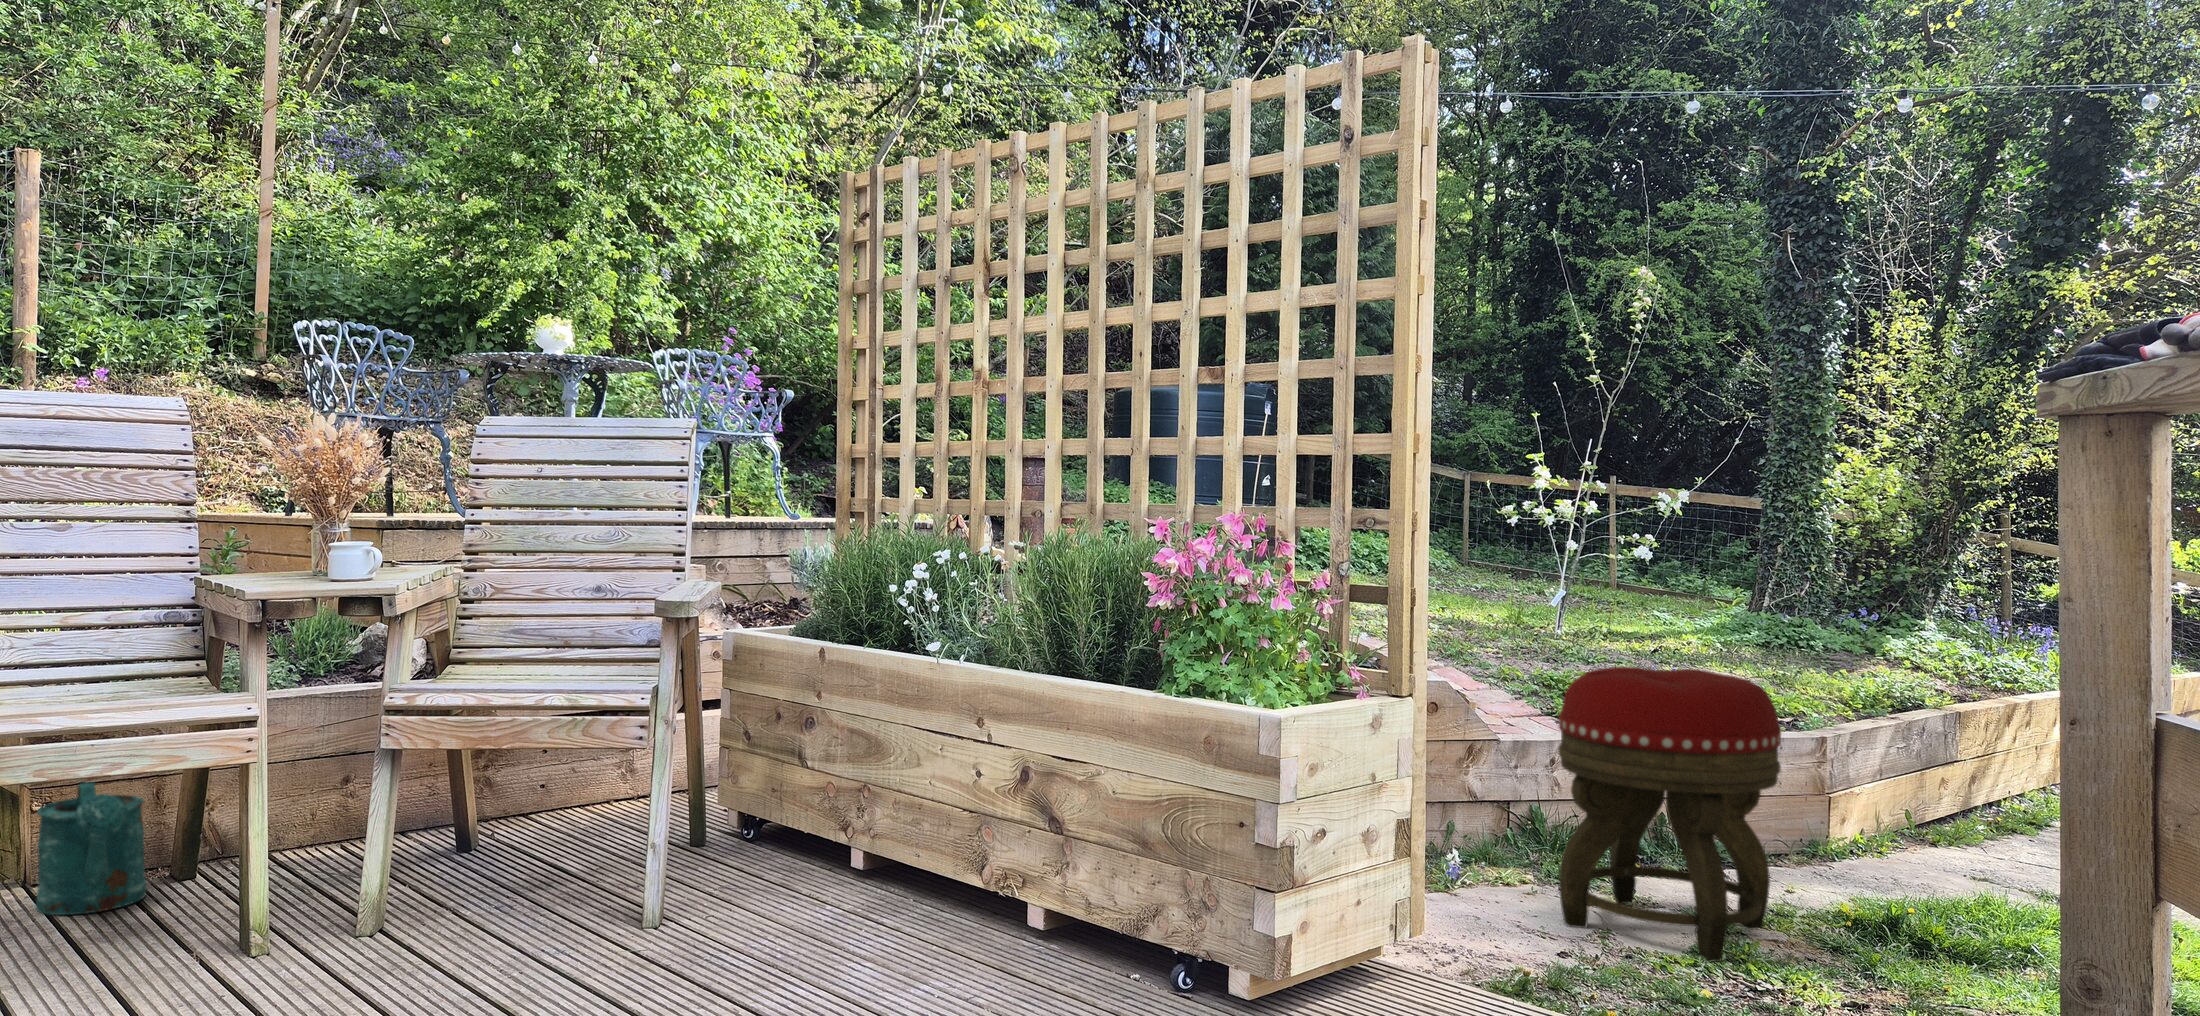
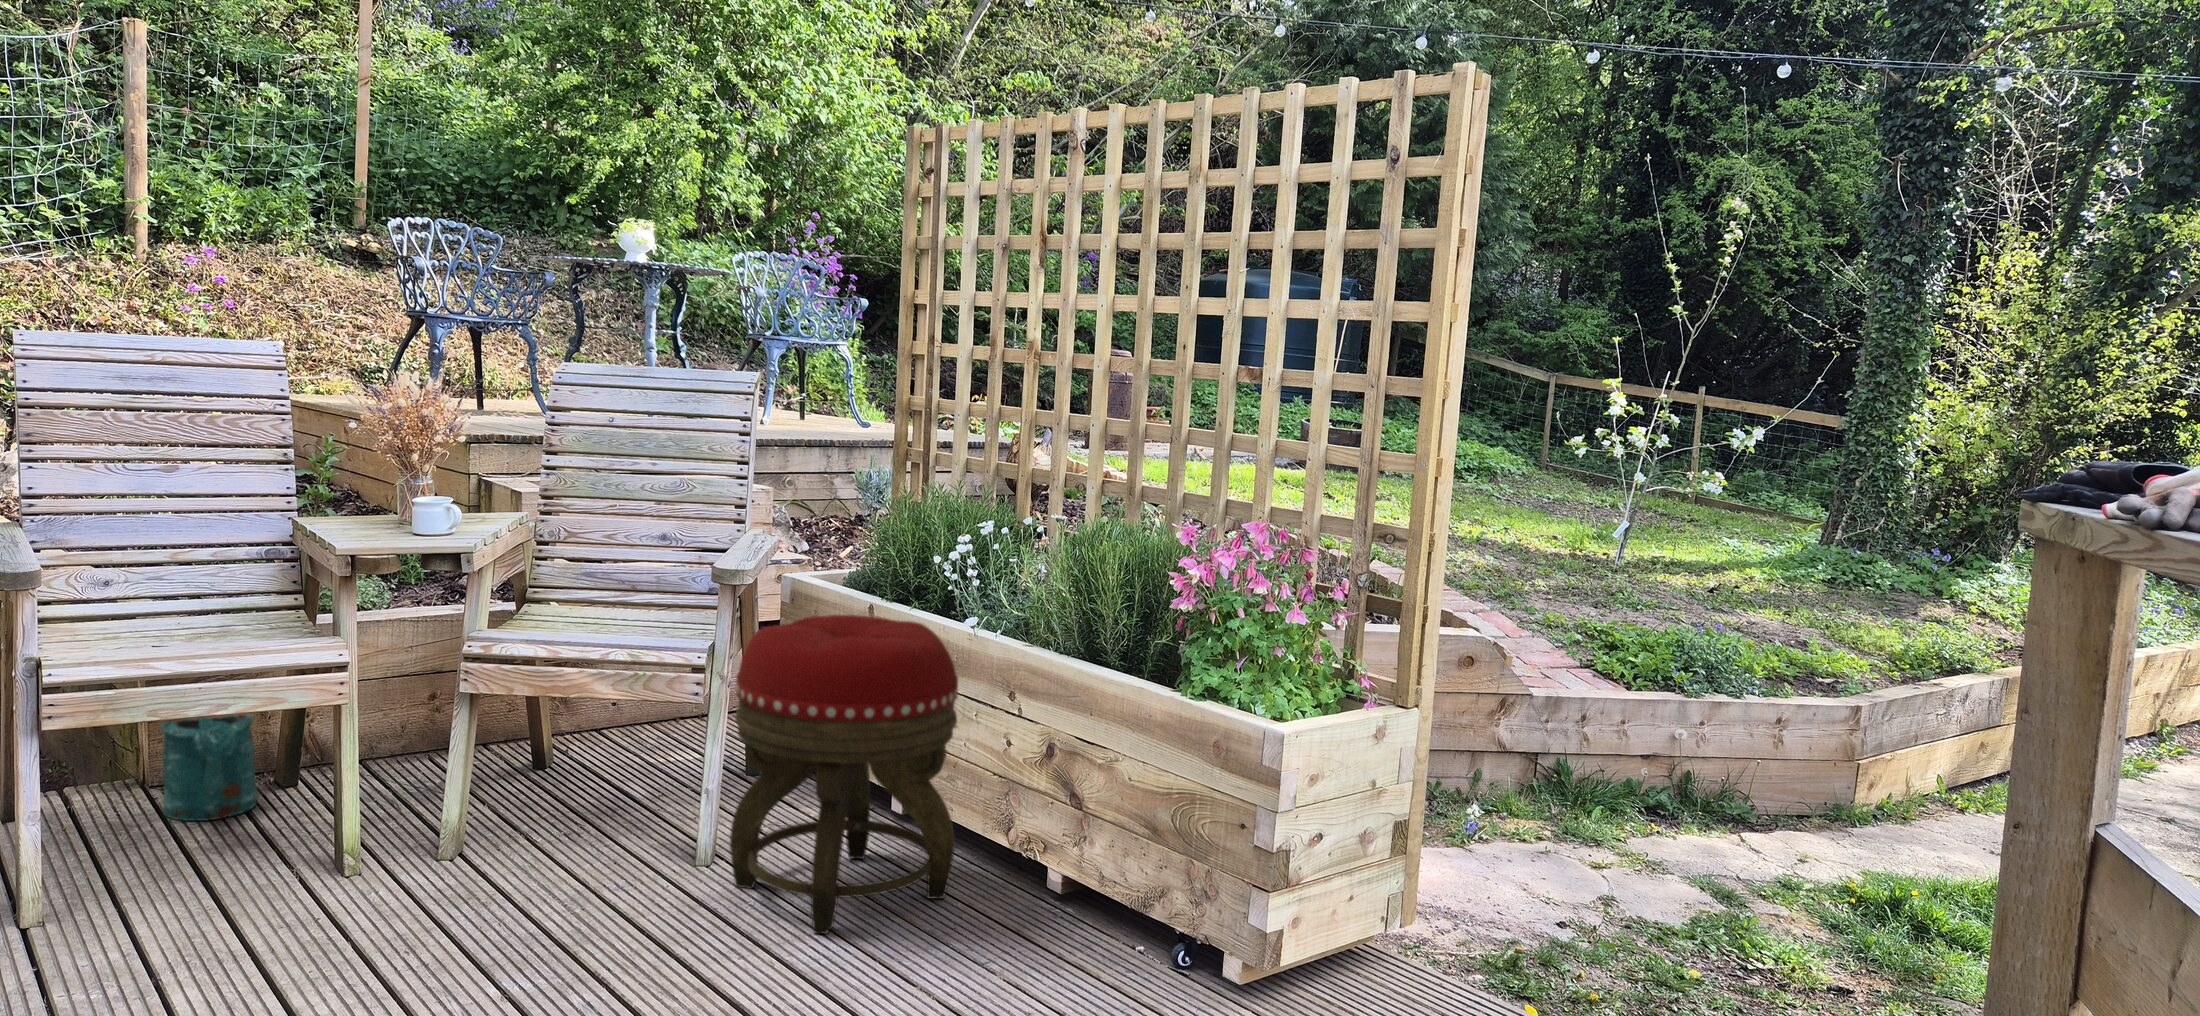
footstool: present [1558,667,1781,962] -> present [730,615,958,934]

